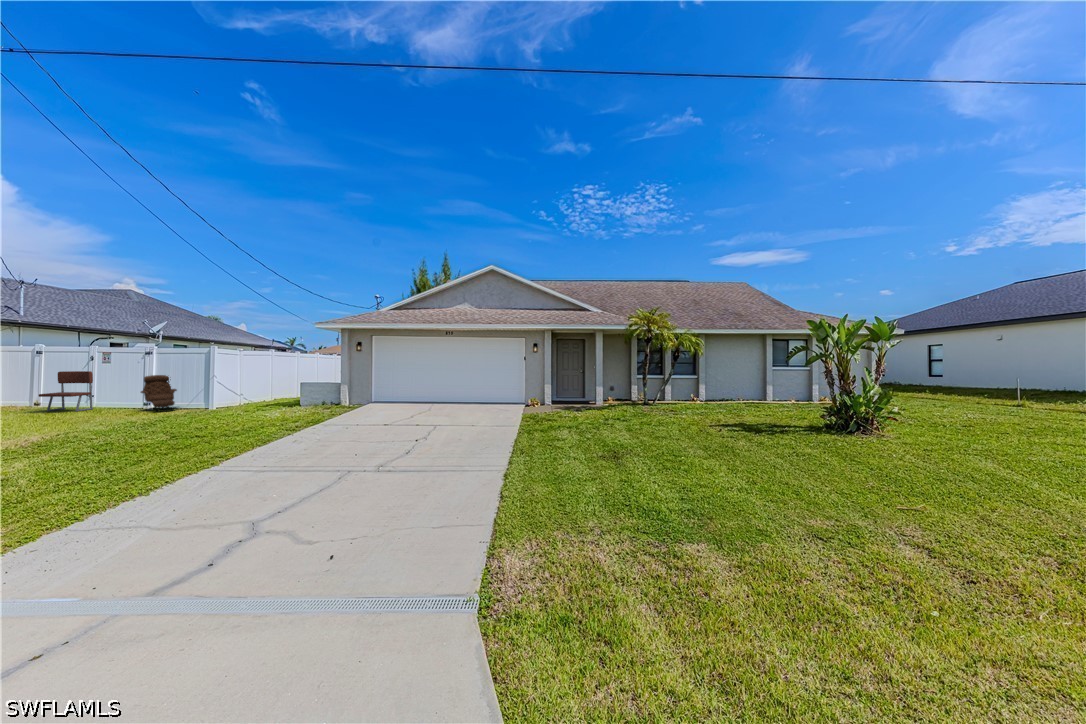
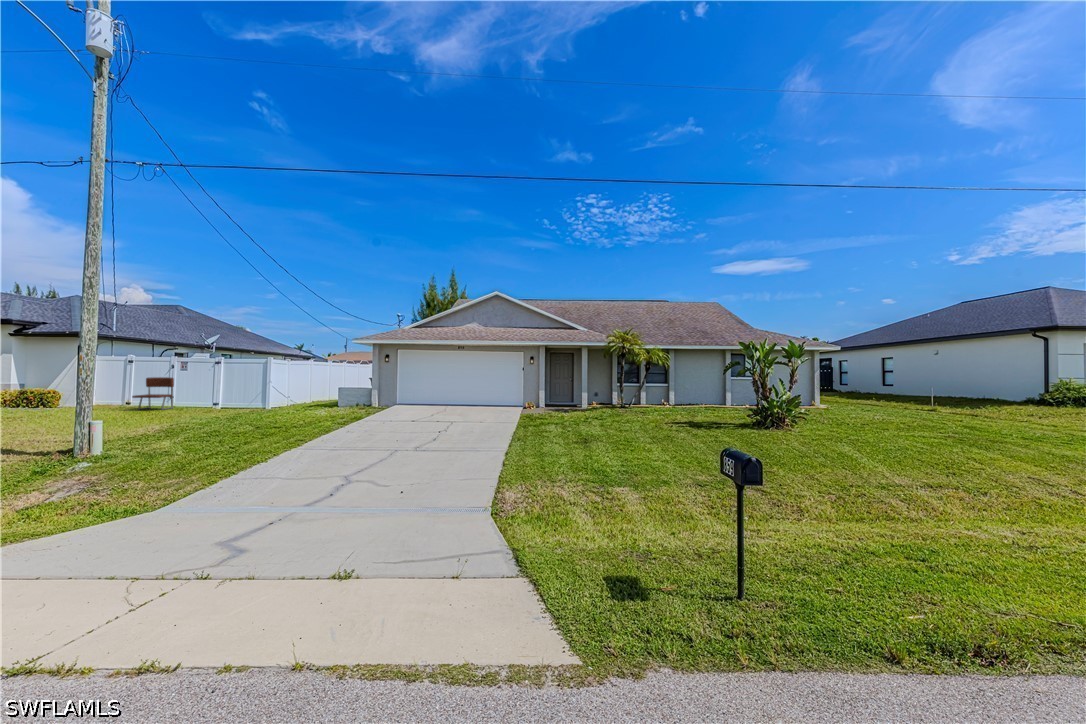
lounge chair: present [141,375,177,411] -> none [213,381,241,411]

